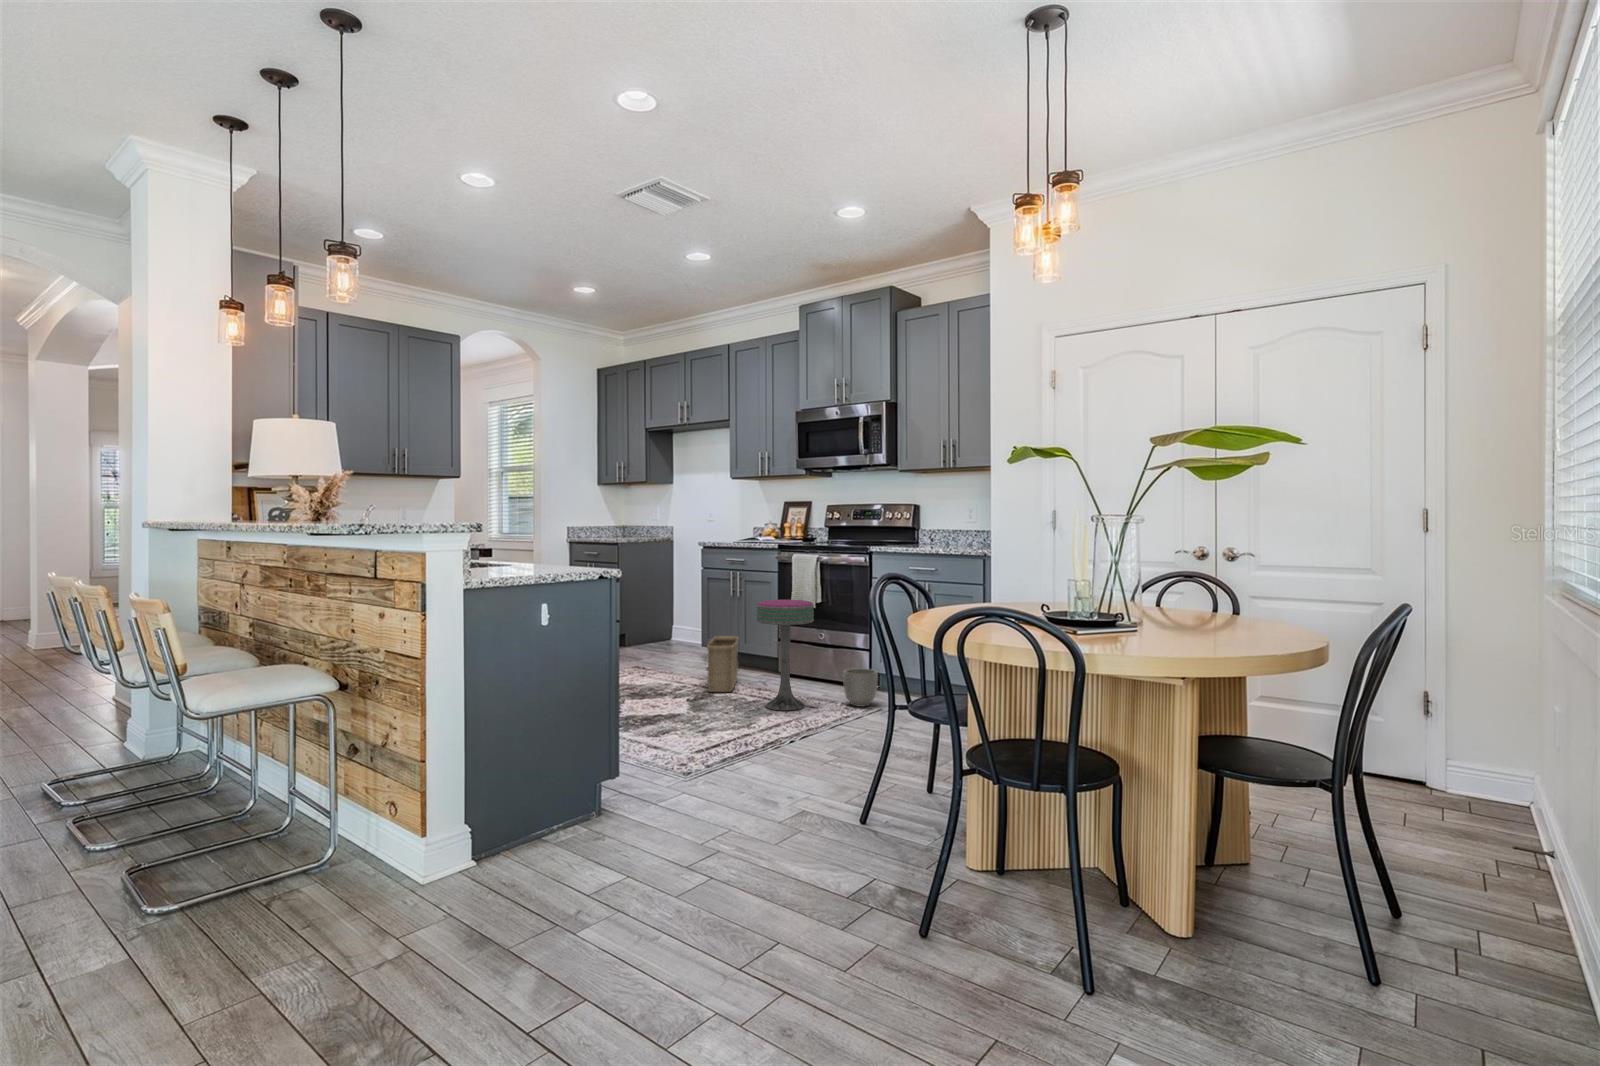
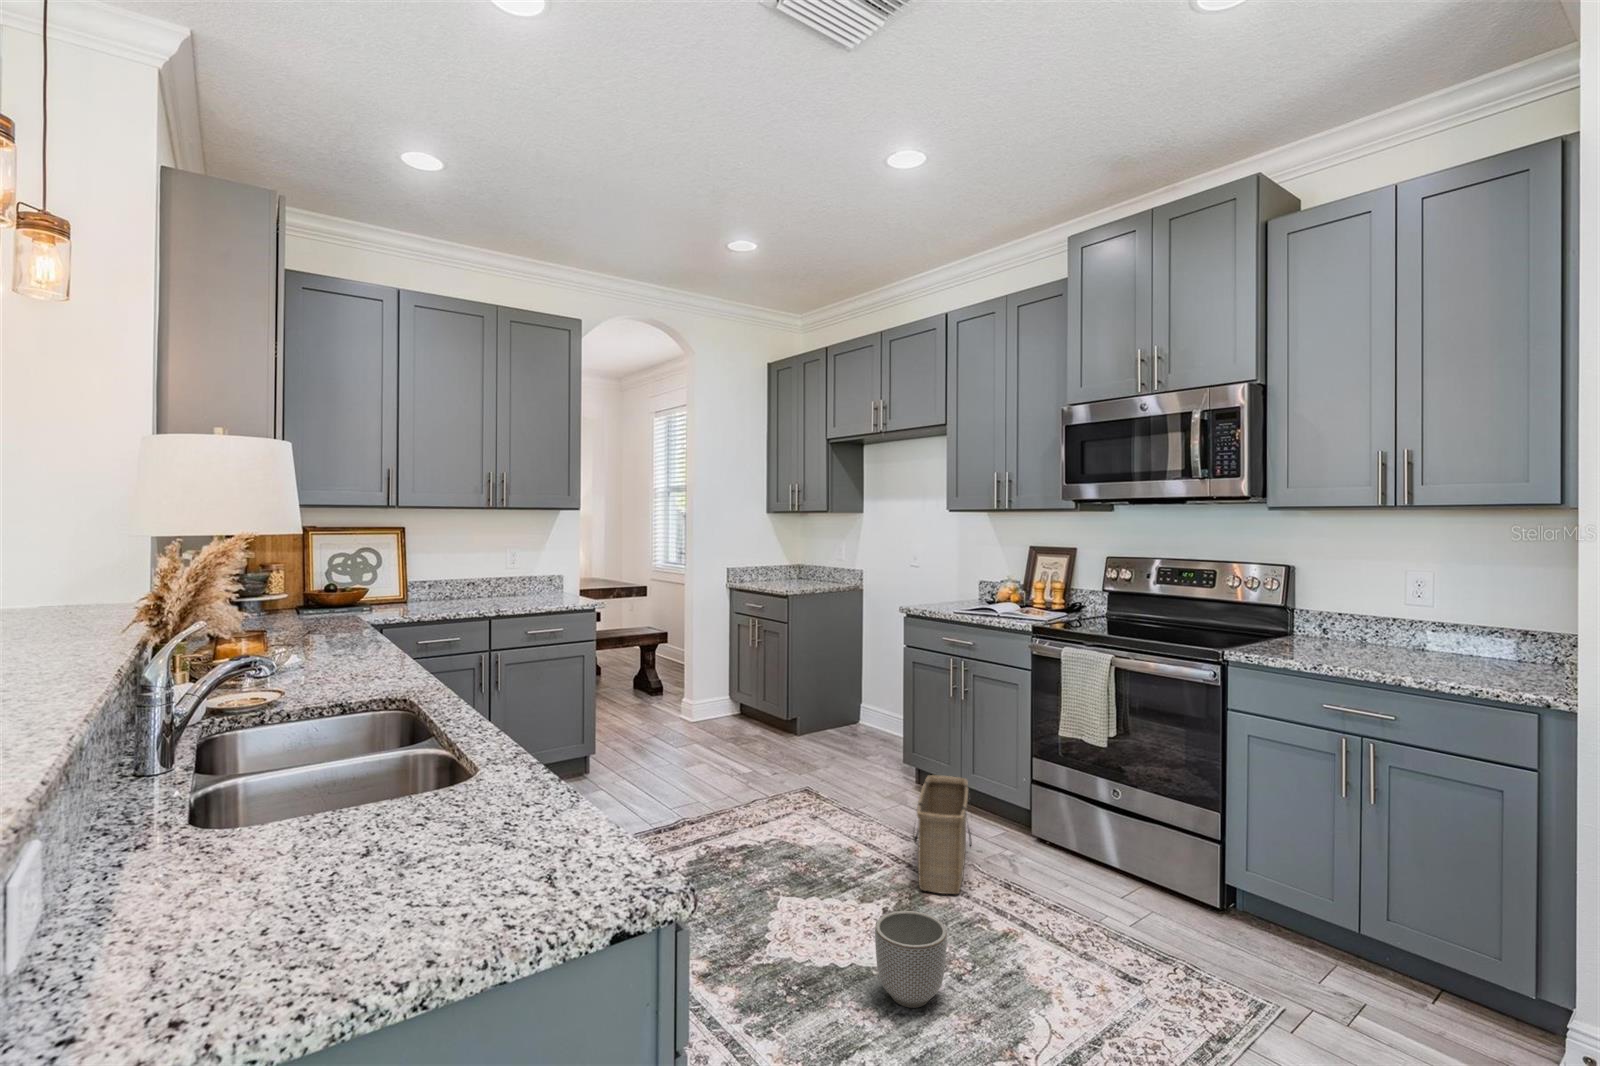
bar stool: present [757,600,814,710] -> none [1015,753,1131,986]
planter: present [843,668,878,707] -> present [875,911,947,1008]

